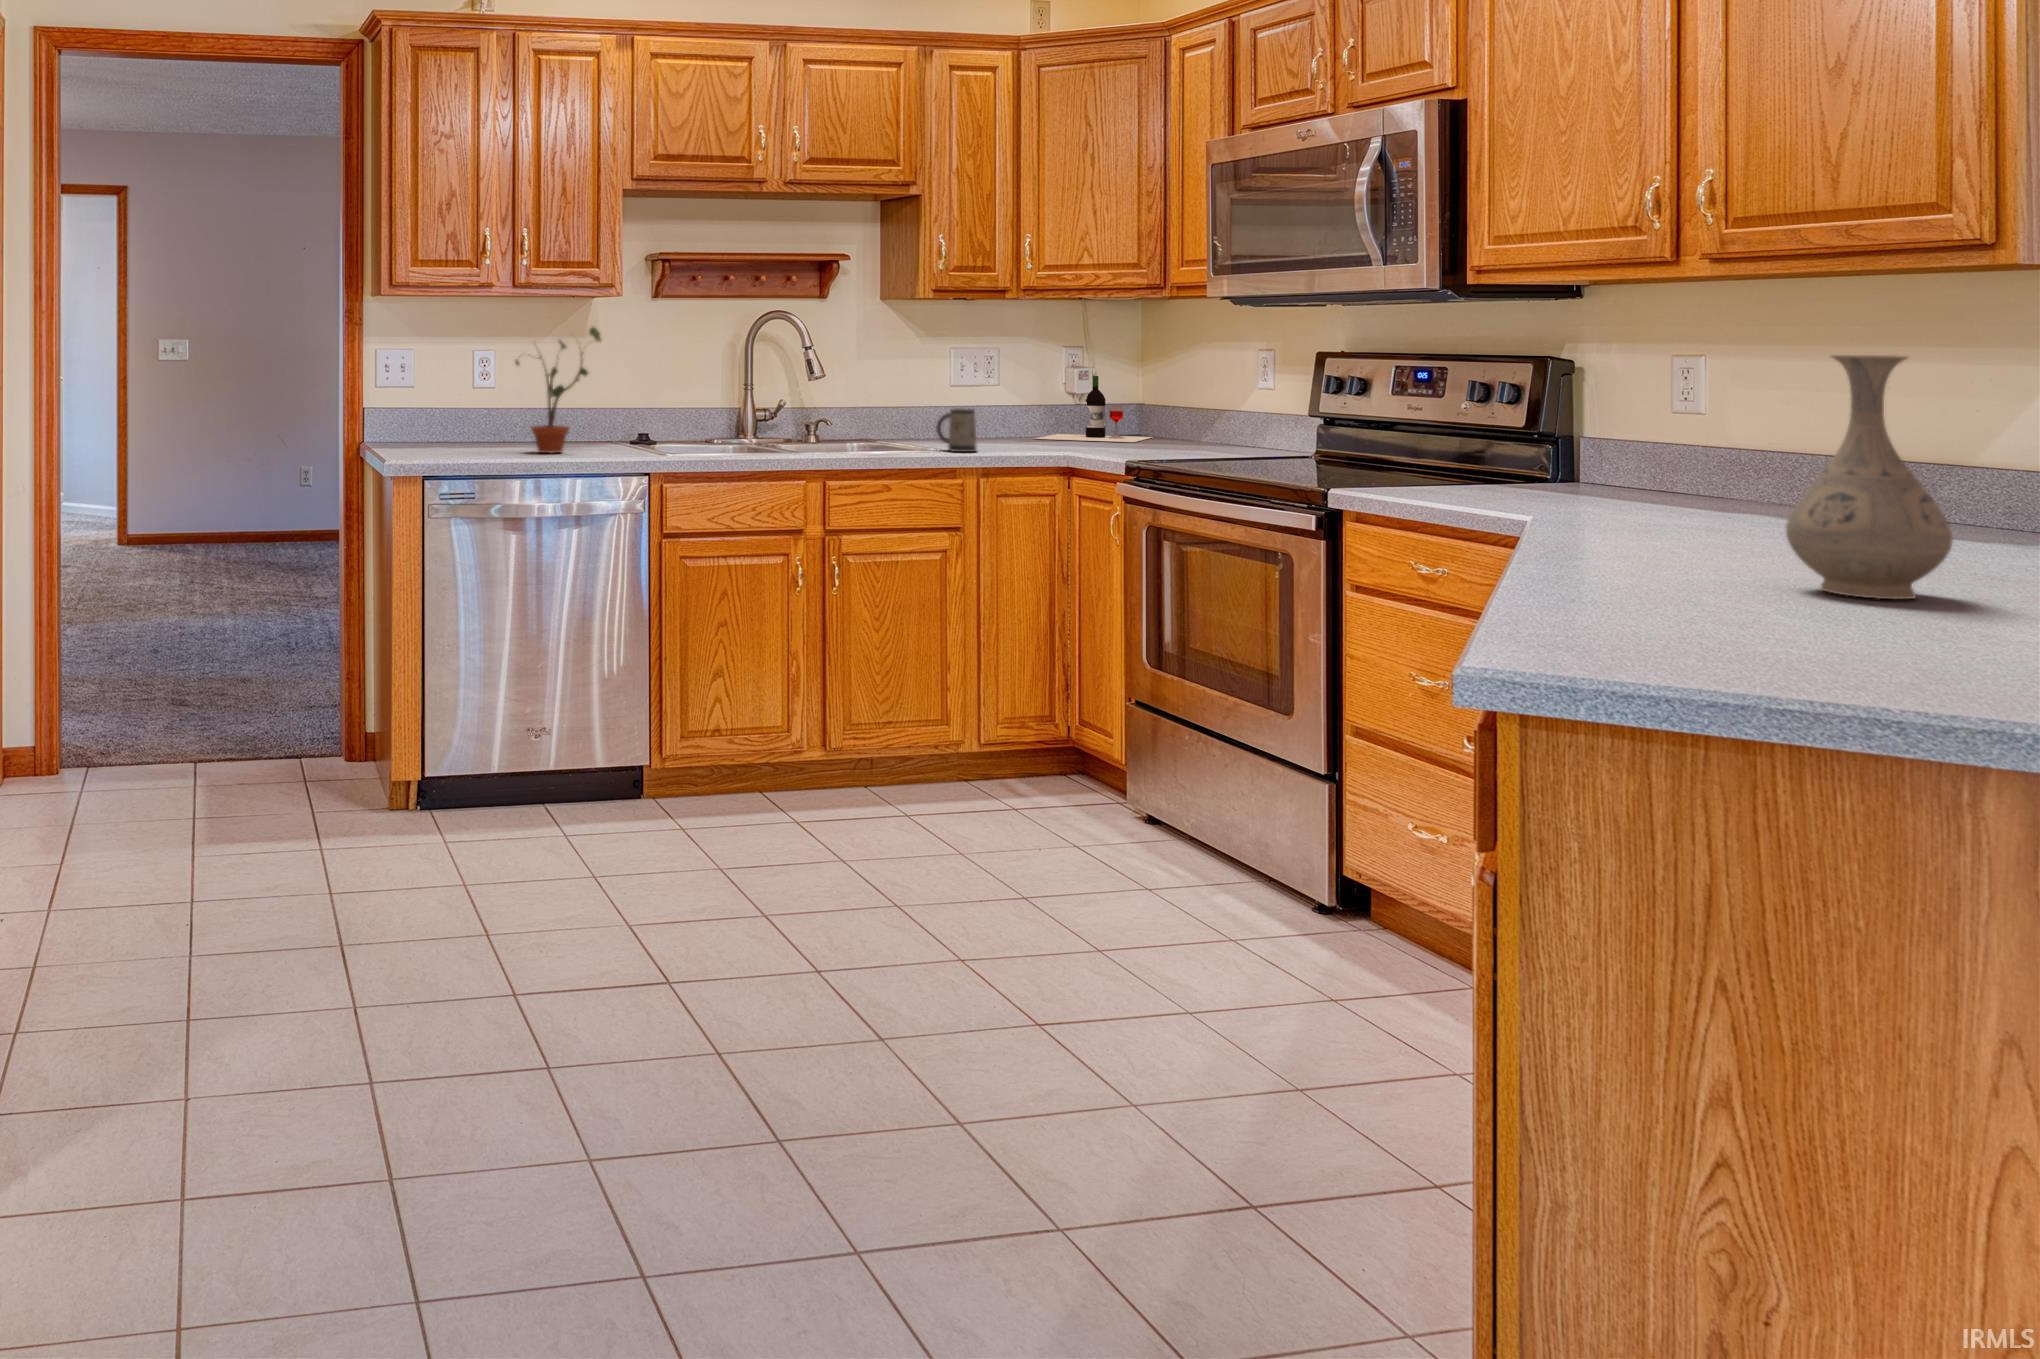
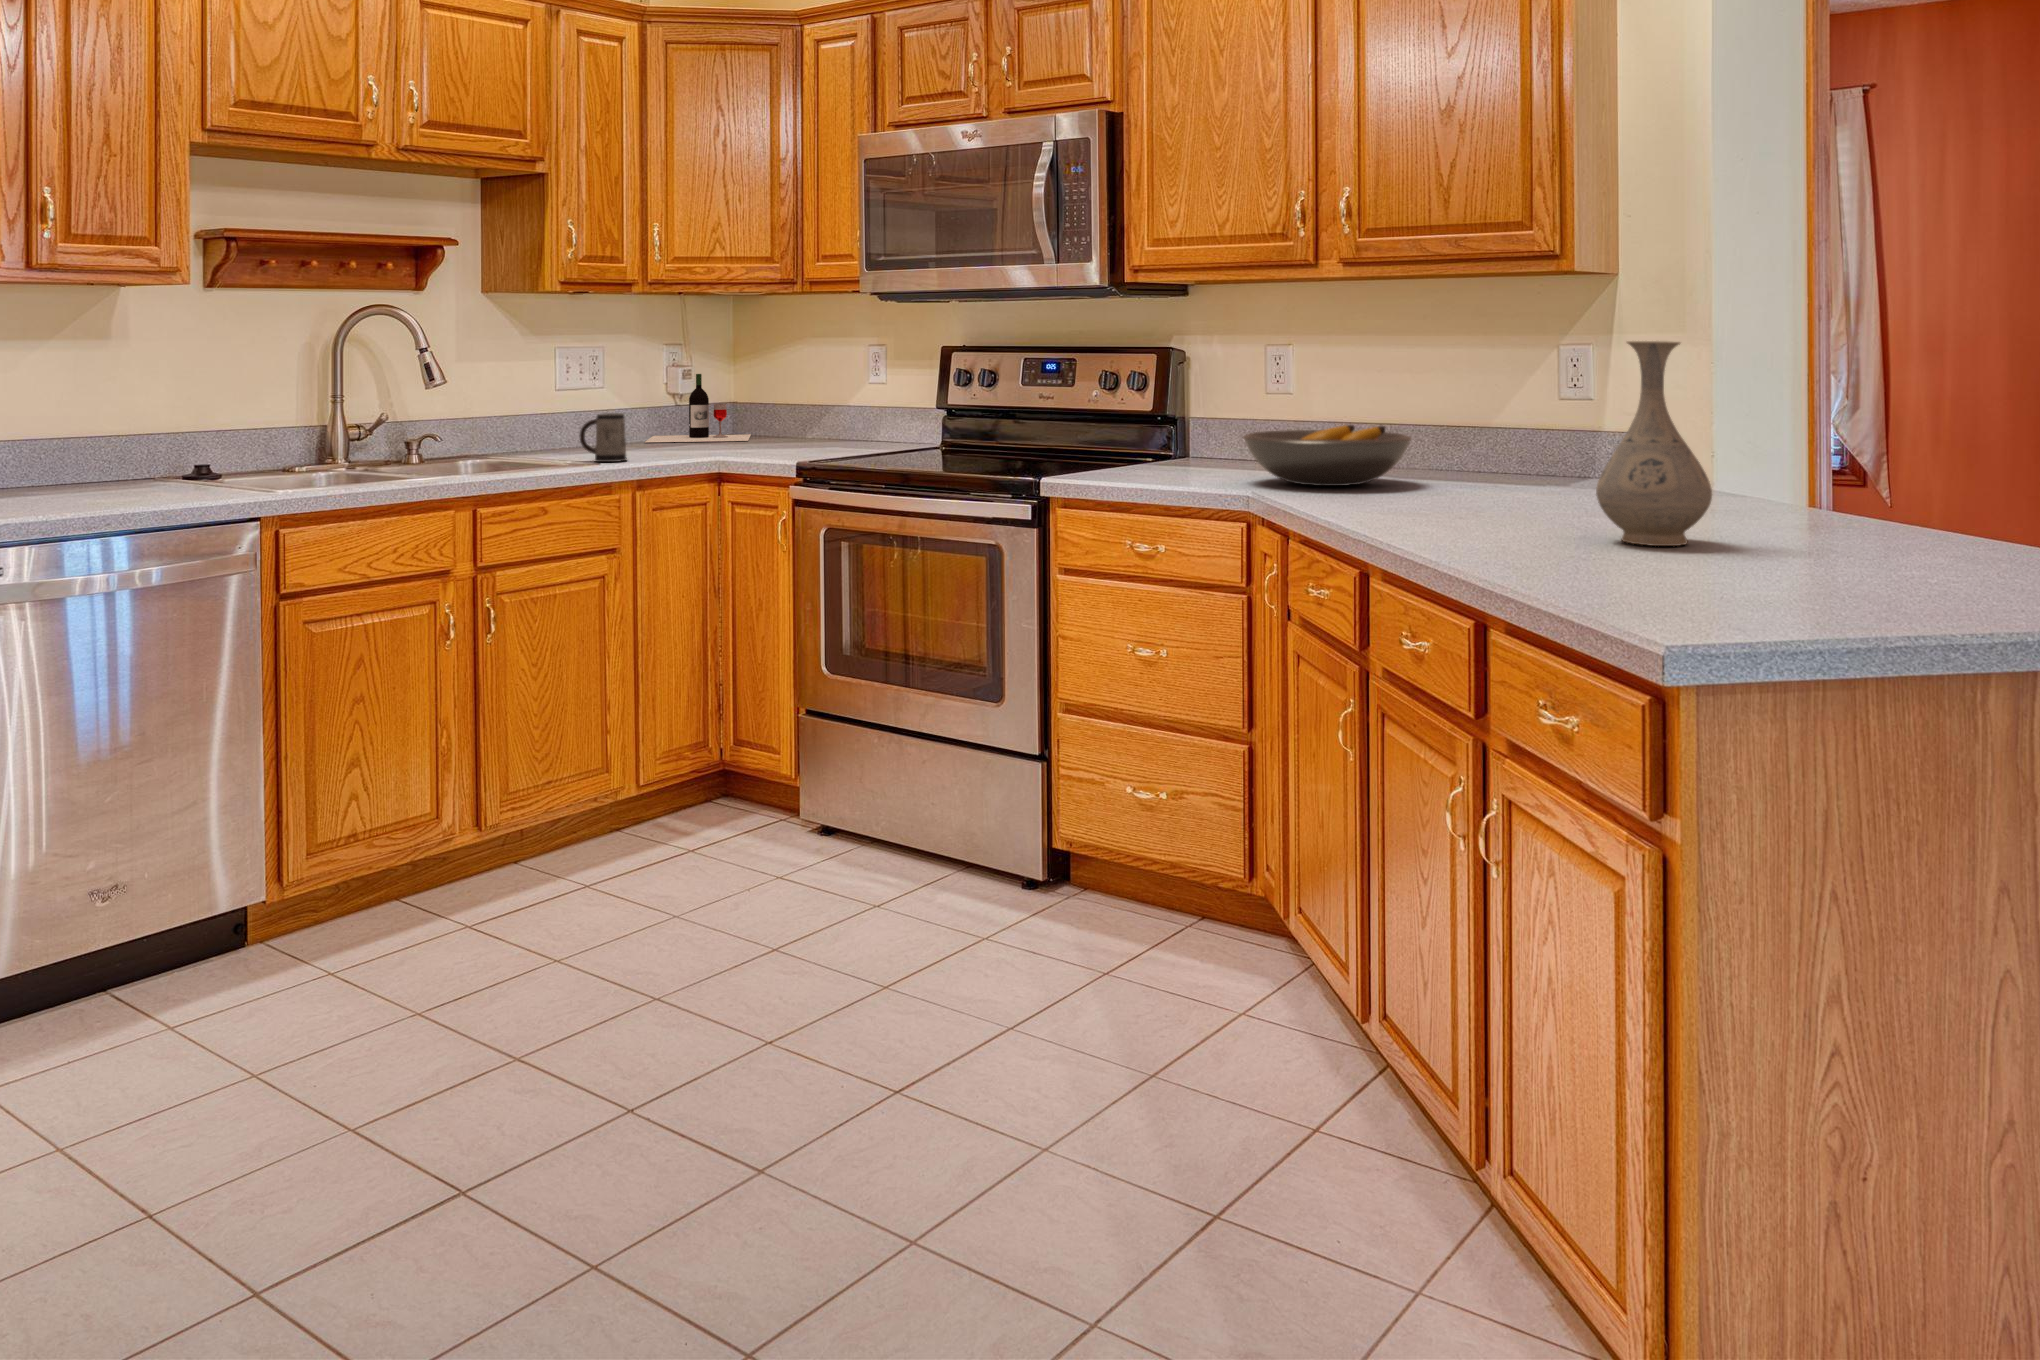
potted plant: present [515,327,601,453] -> none [31,323,154,498]
fruit bowl: none [1545,448,1777,518] -> present [1243,425,1411,486]

